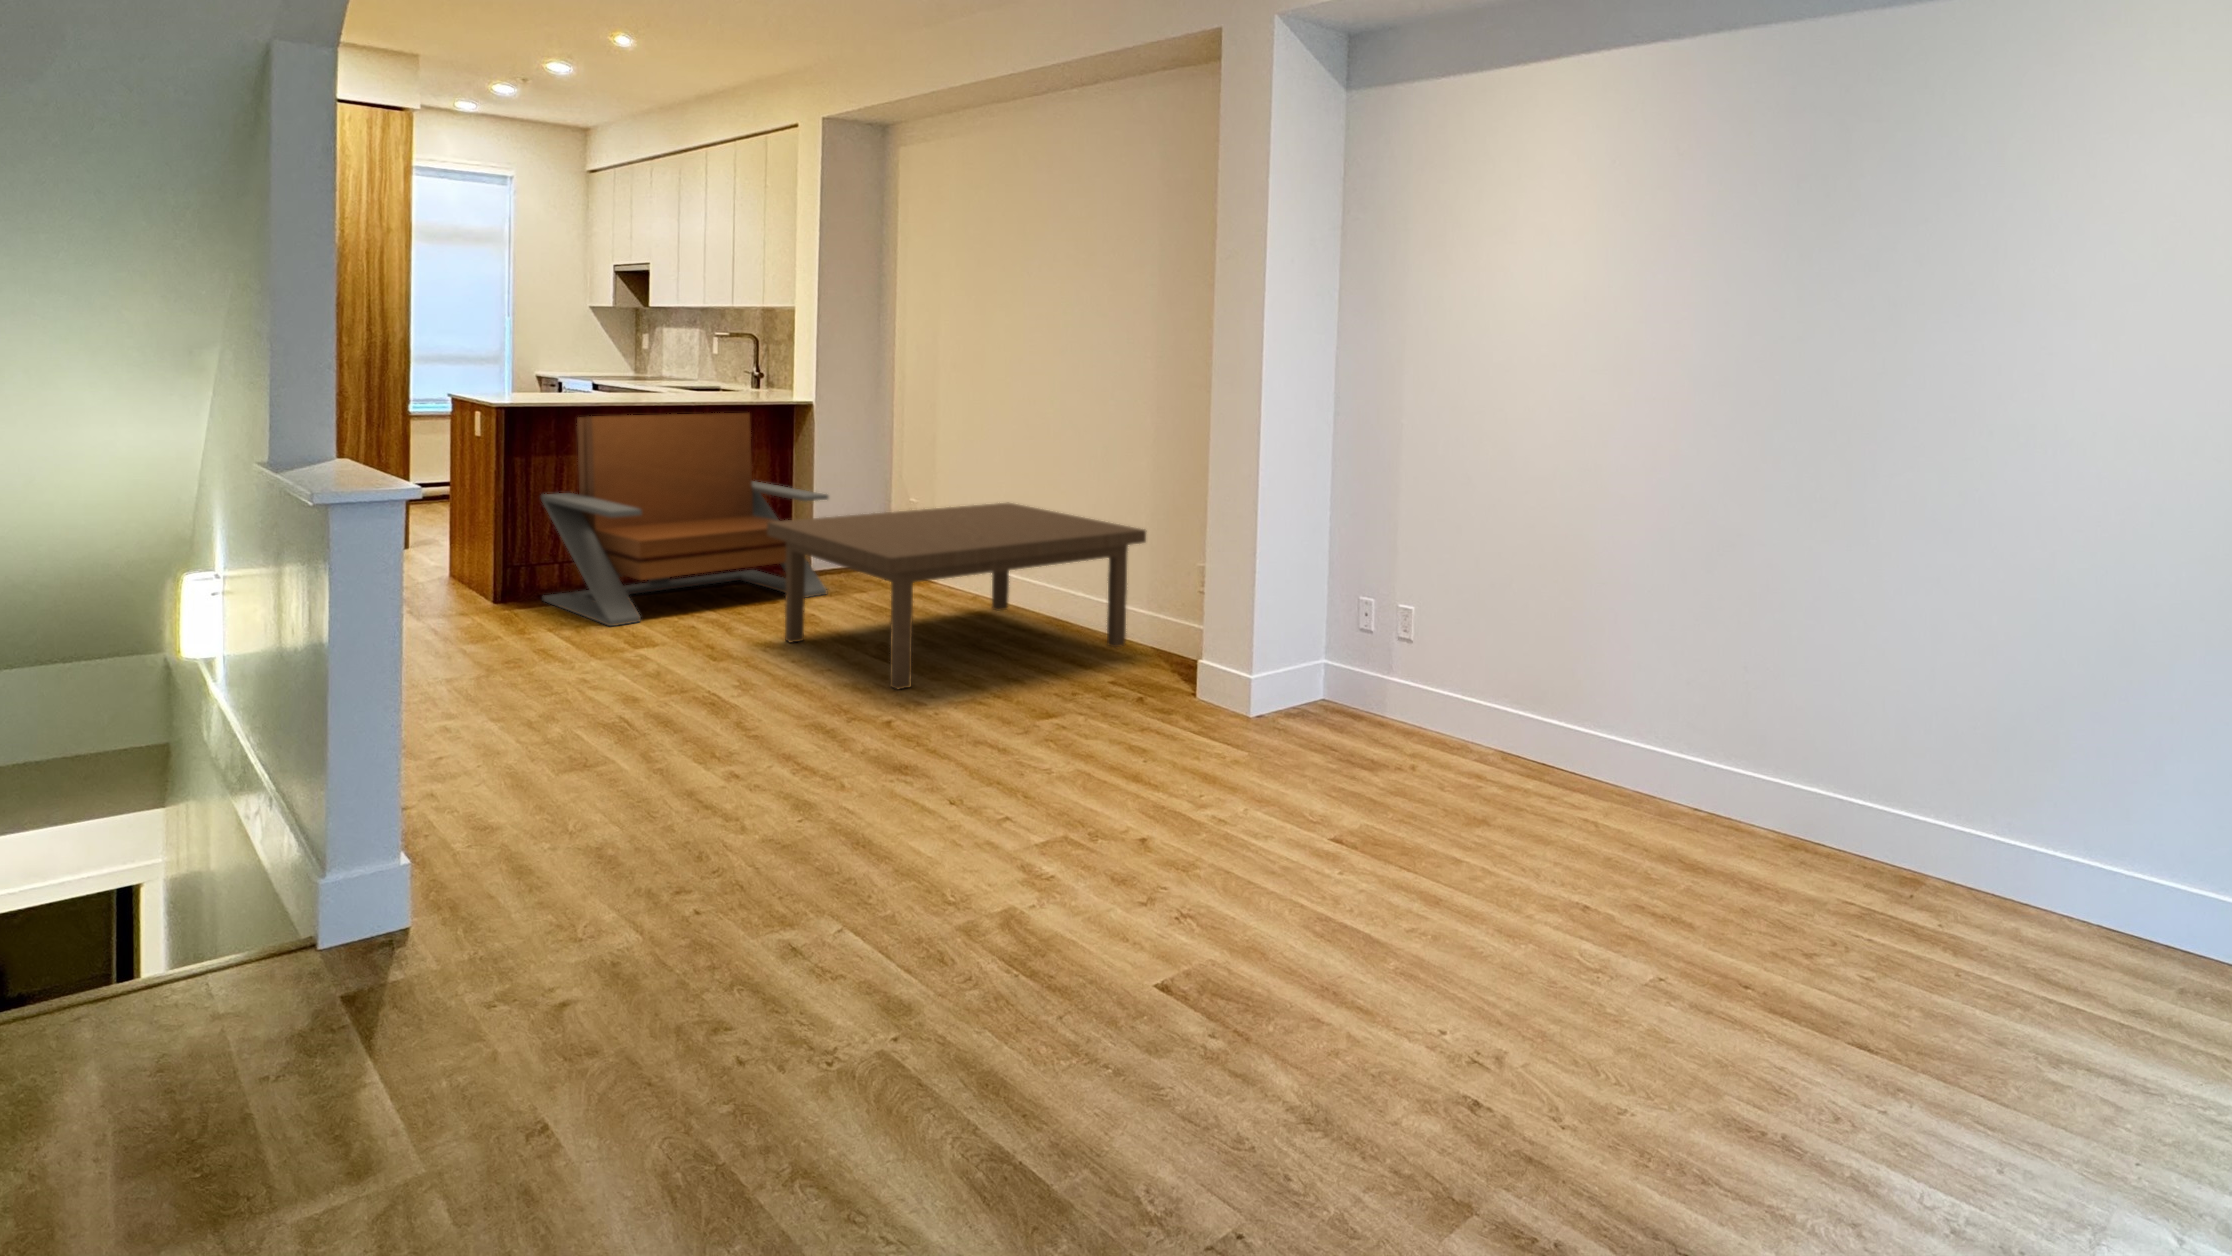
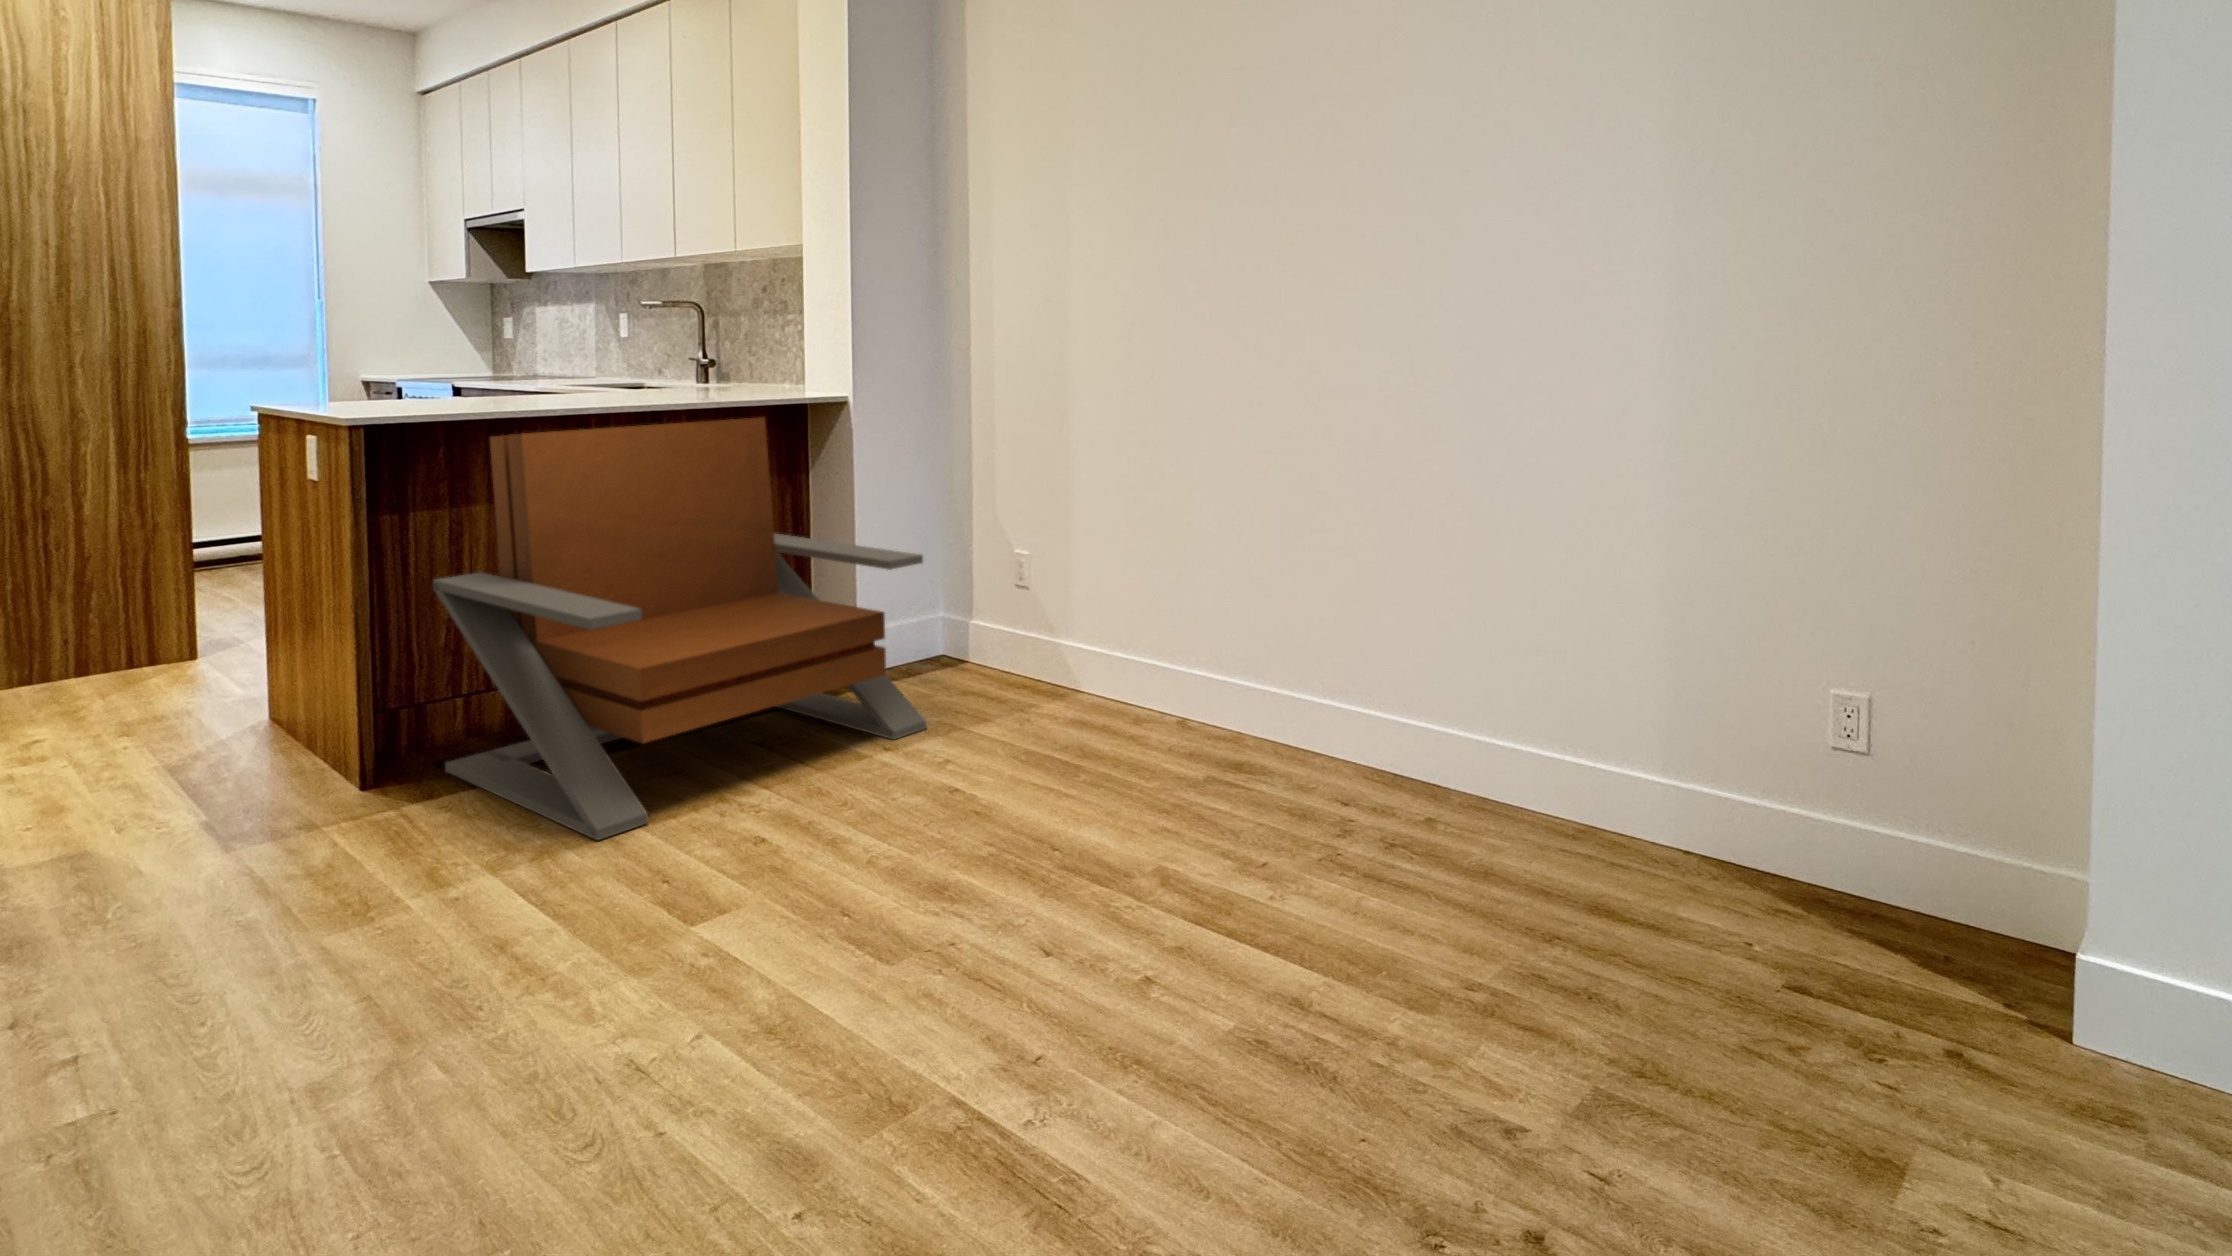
coffee table: present [767,503,1146,689] -> none [916,558,1657,1045]

